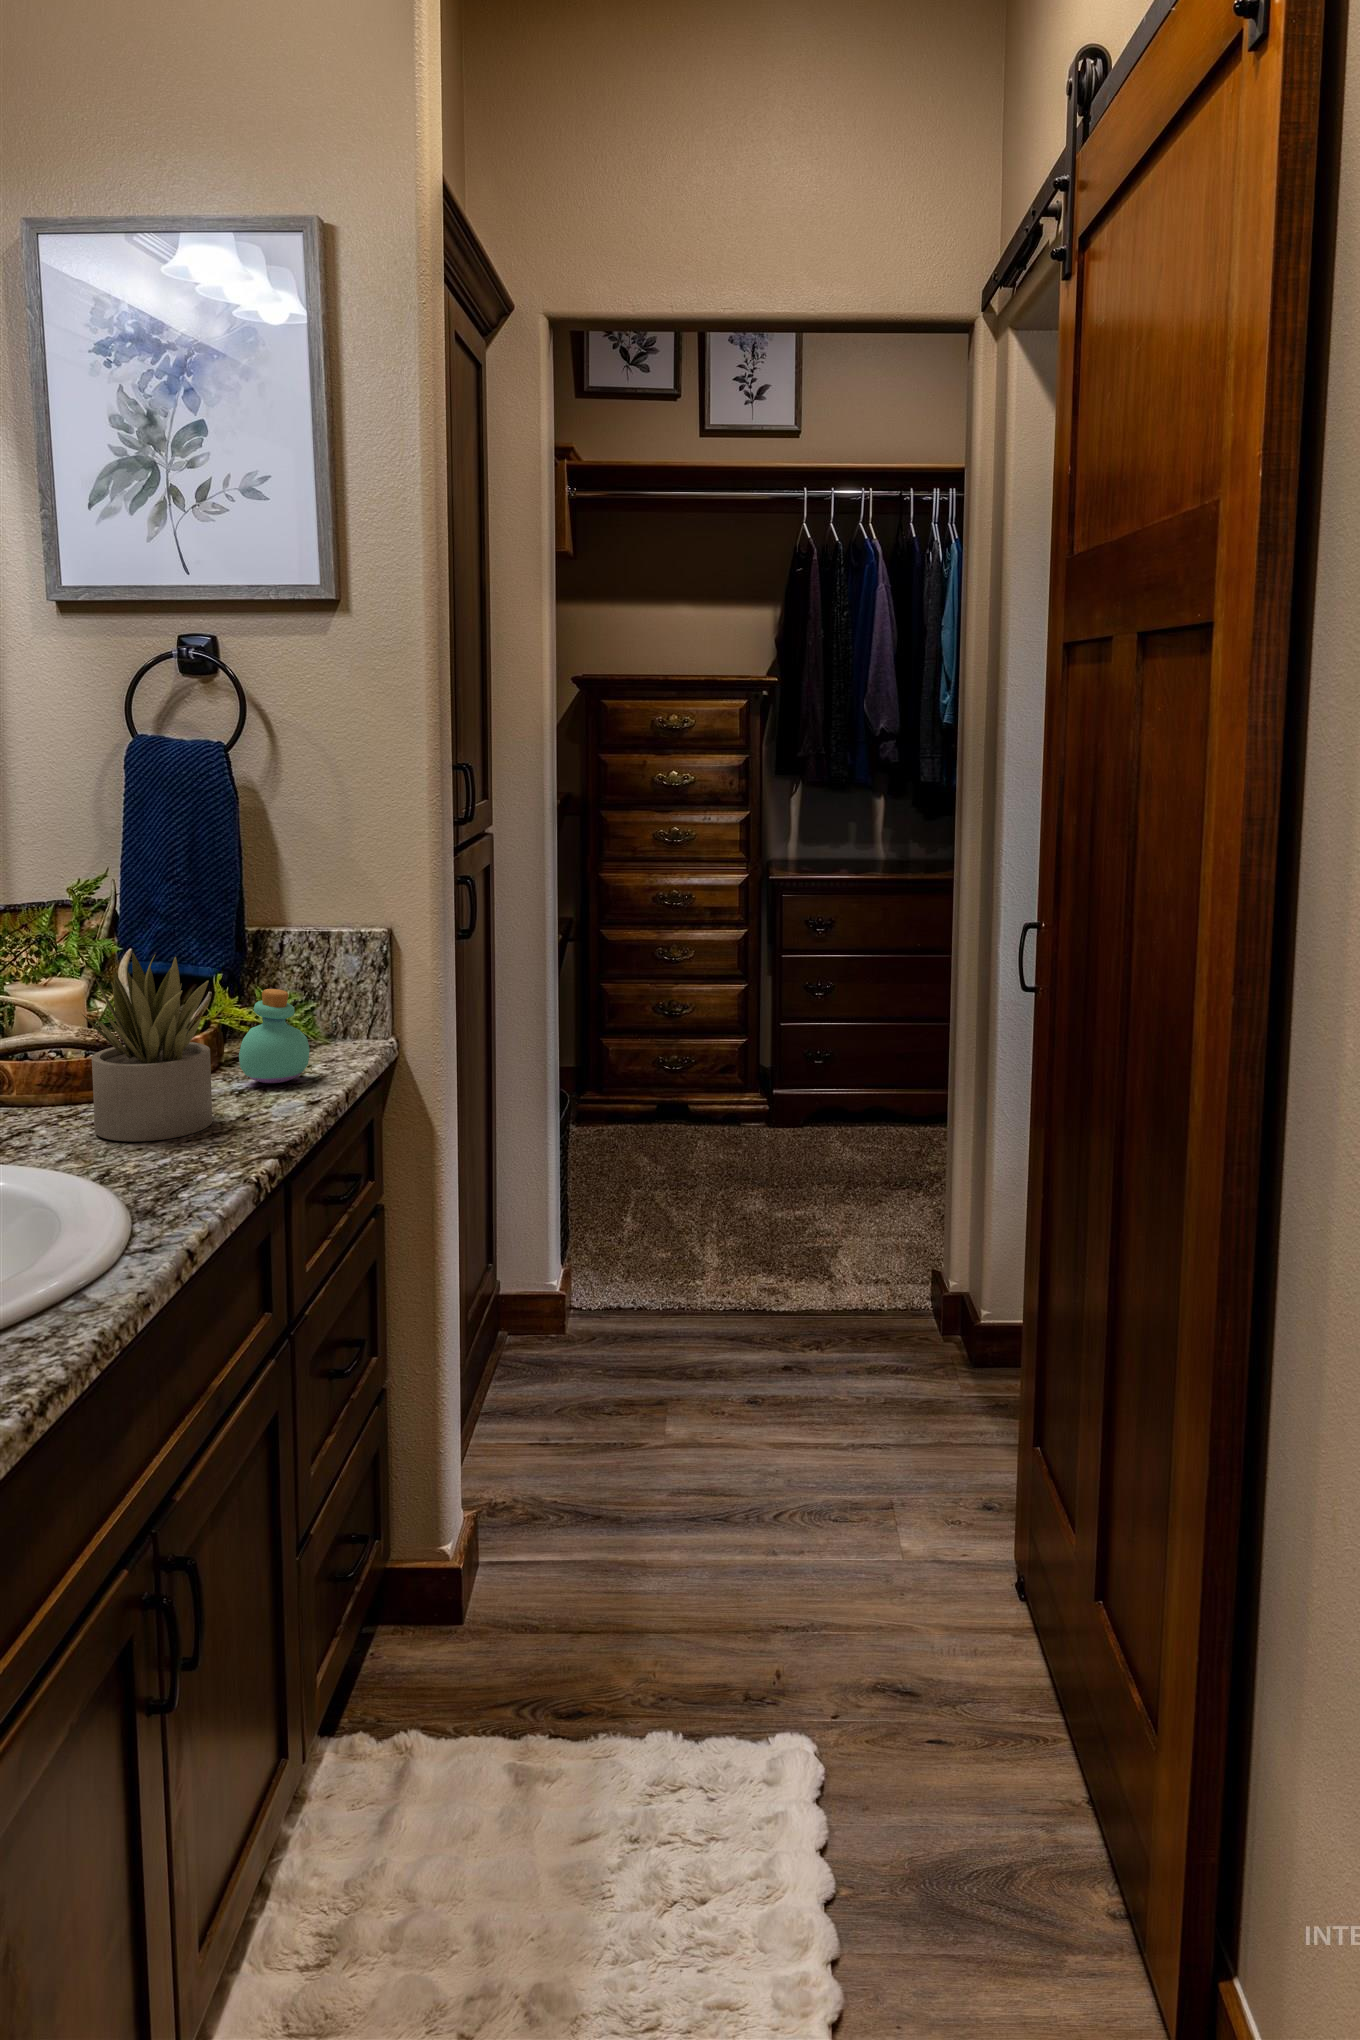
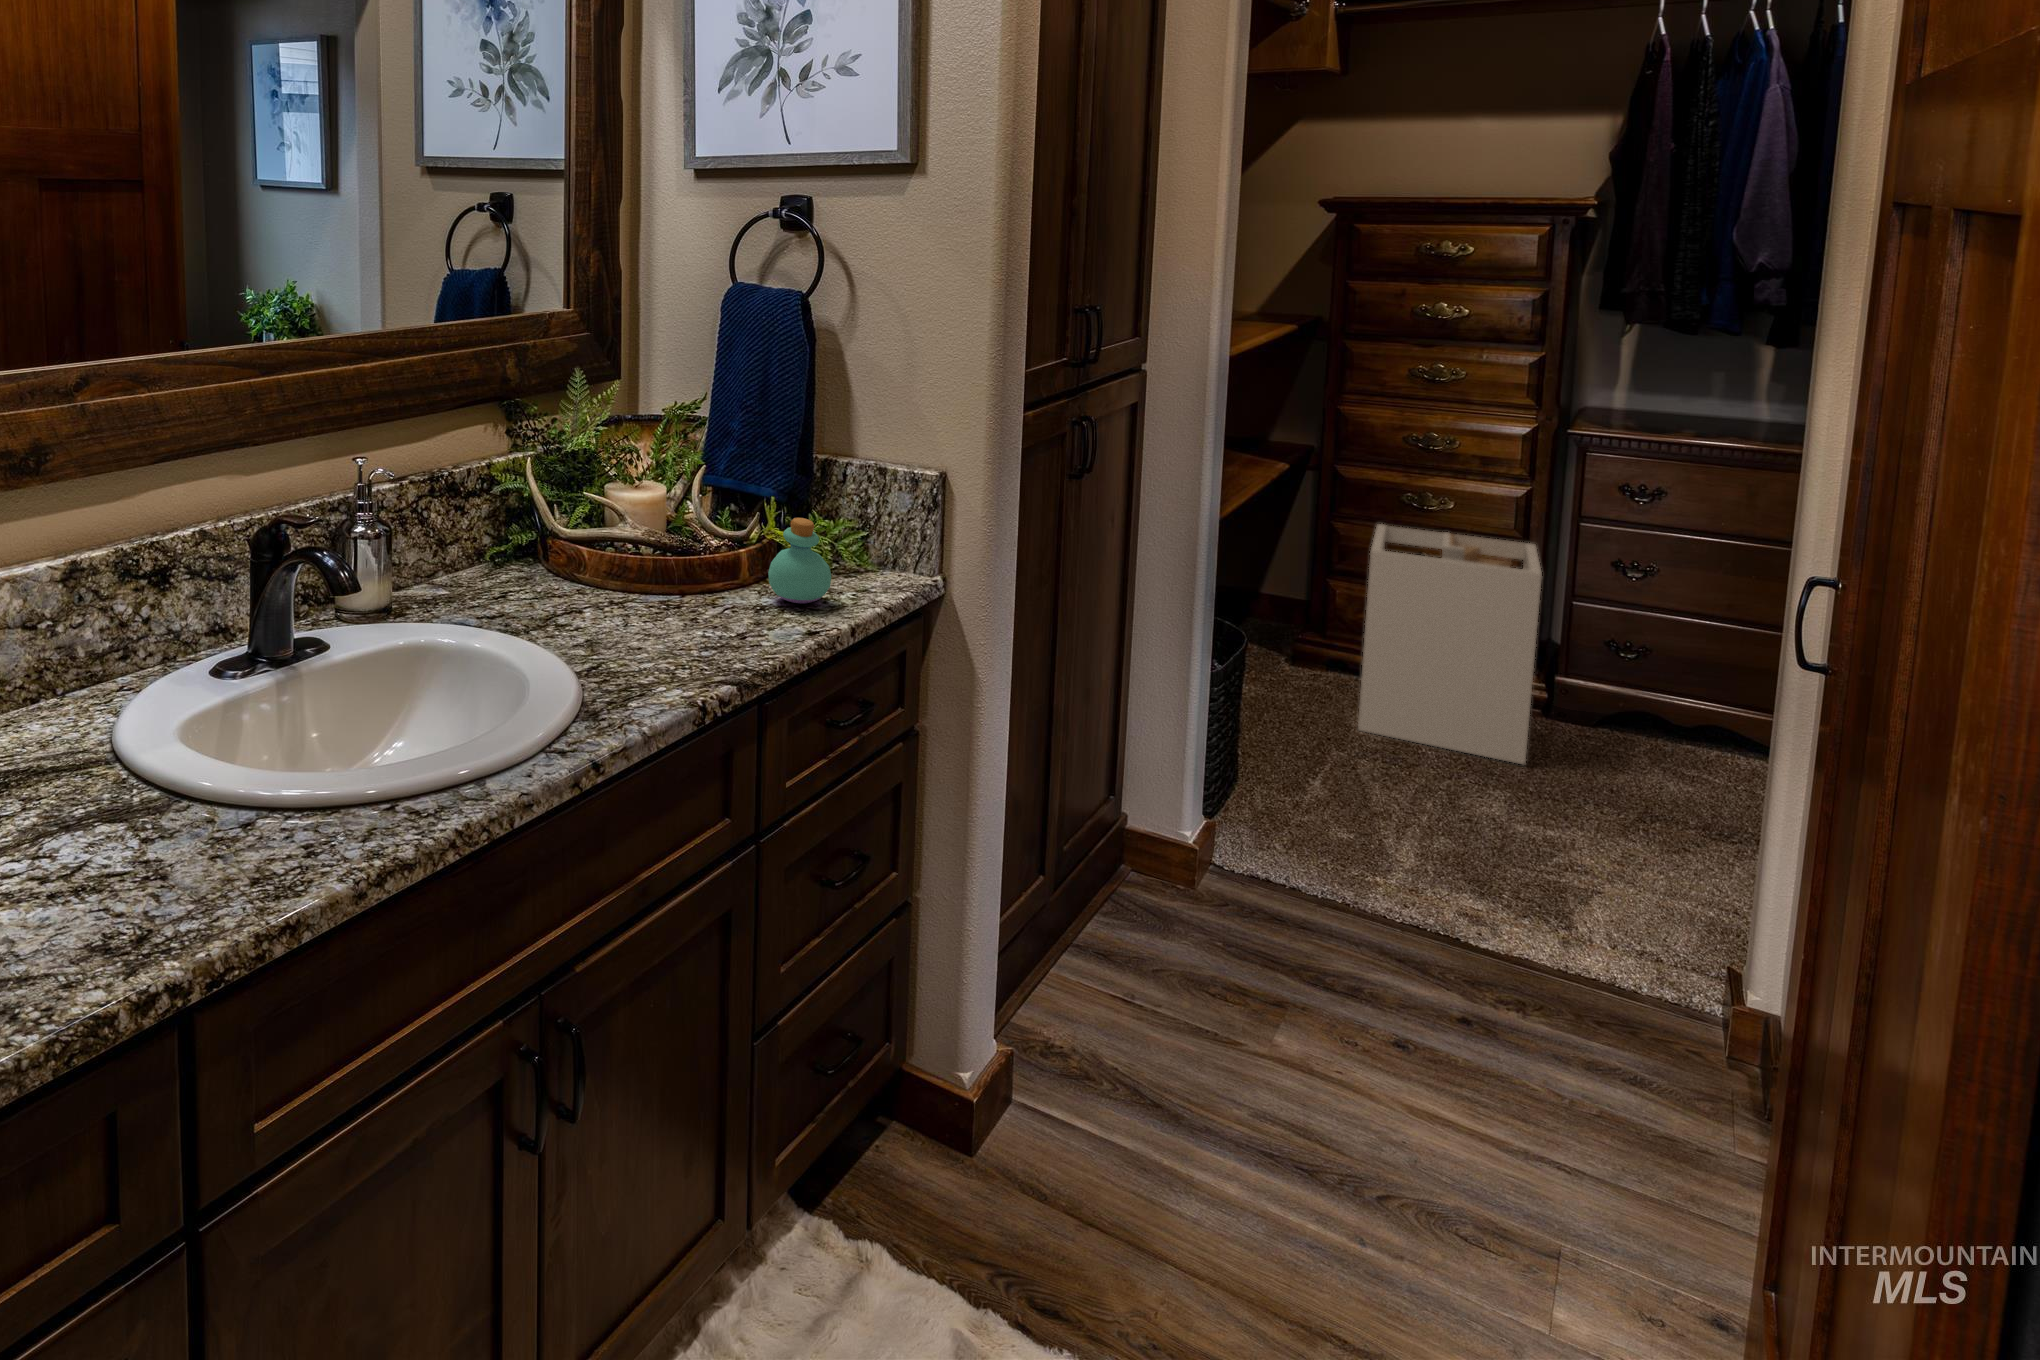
succulent plant: present [83,953,212,1141] -> none [625,478,722,642]
laundry hamper: none [645,985,770,1171] -> present [1358,524,1542,764]

